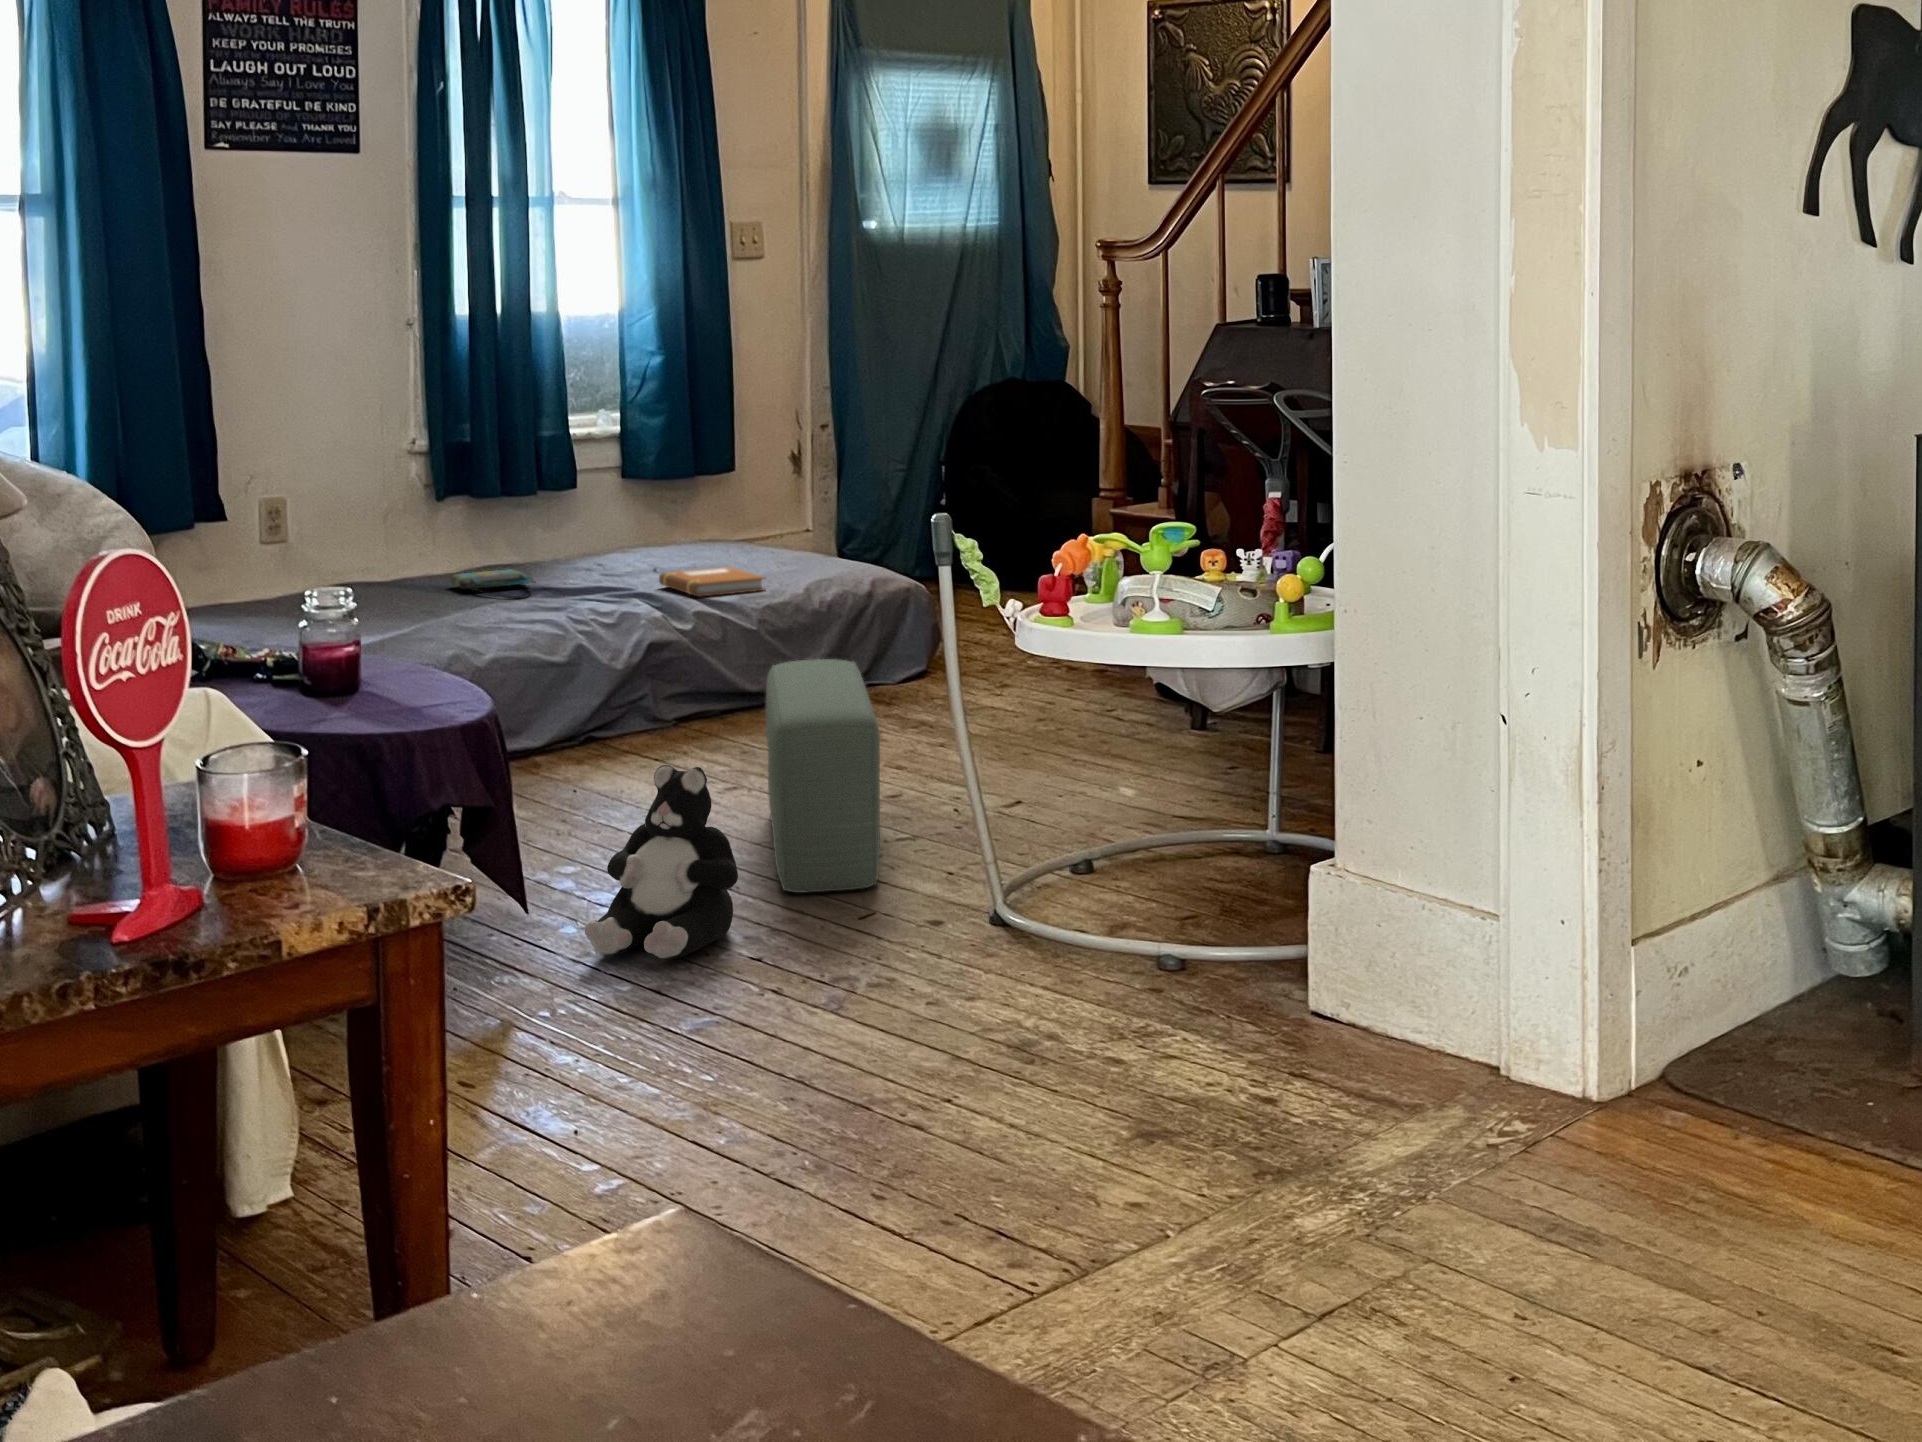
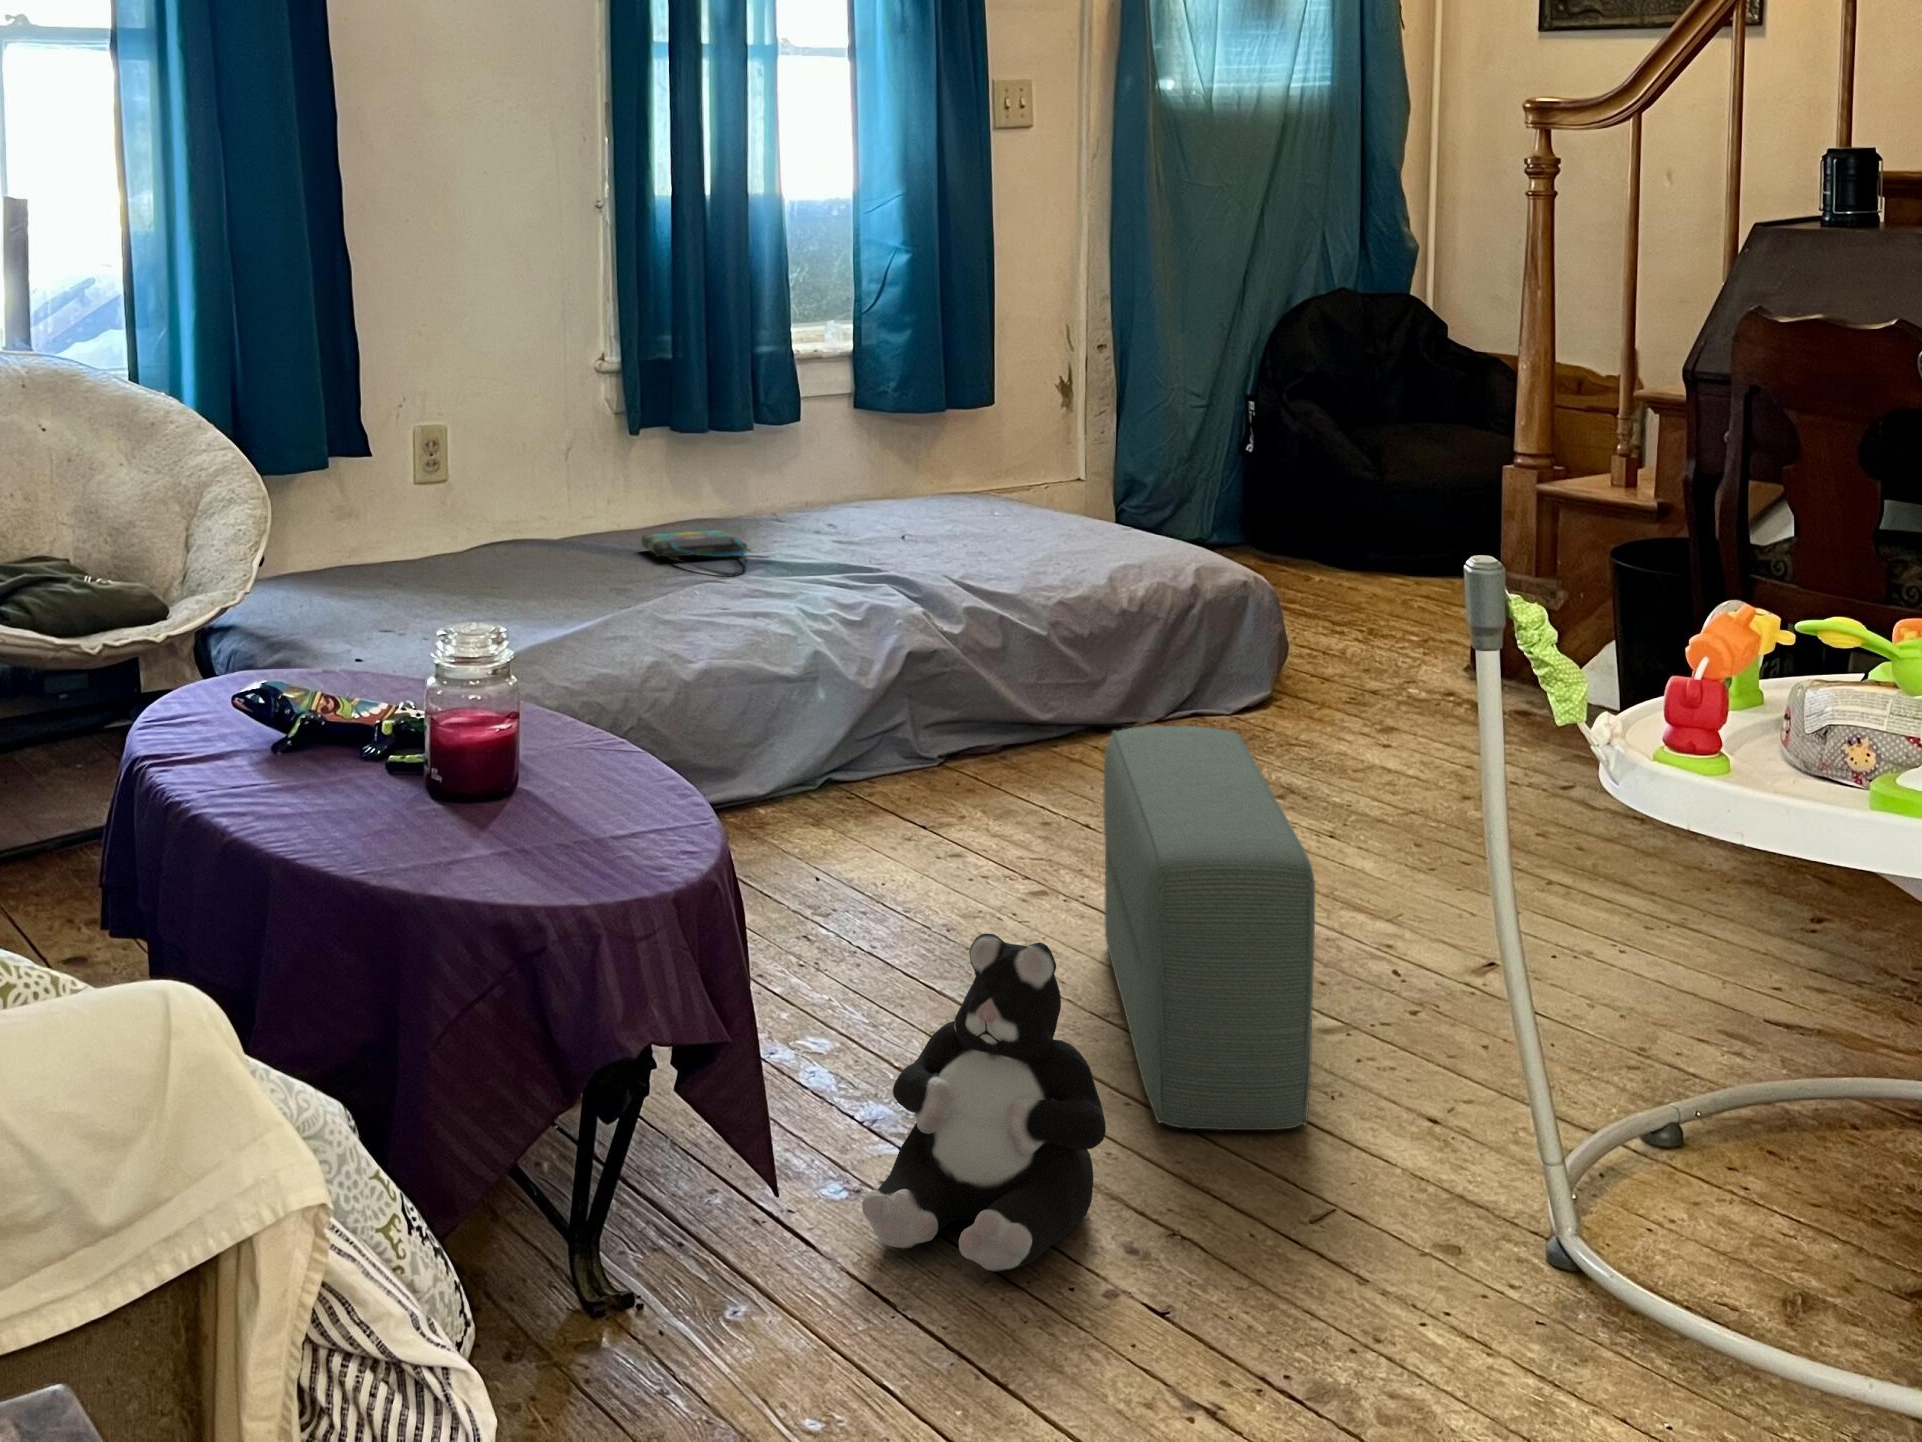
notebook: present [659,567,765,597] -> none [915,542,1062,587]

